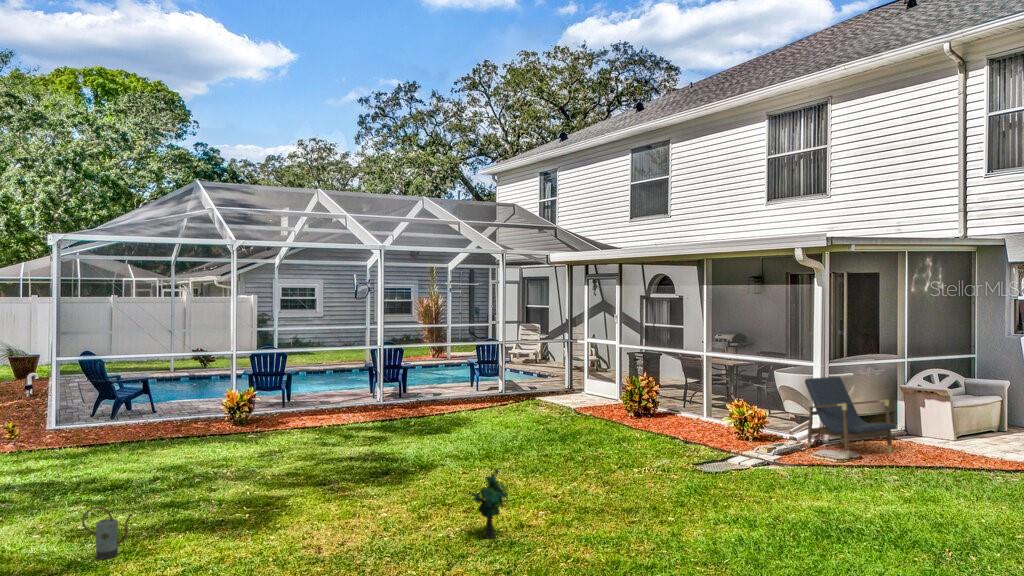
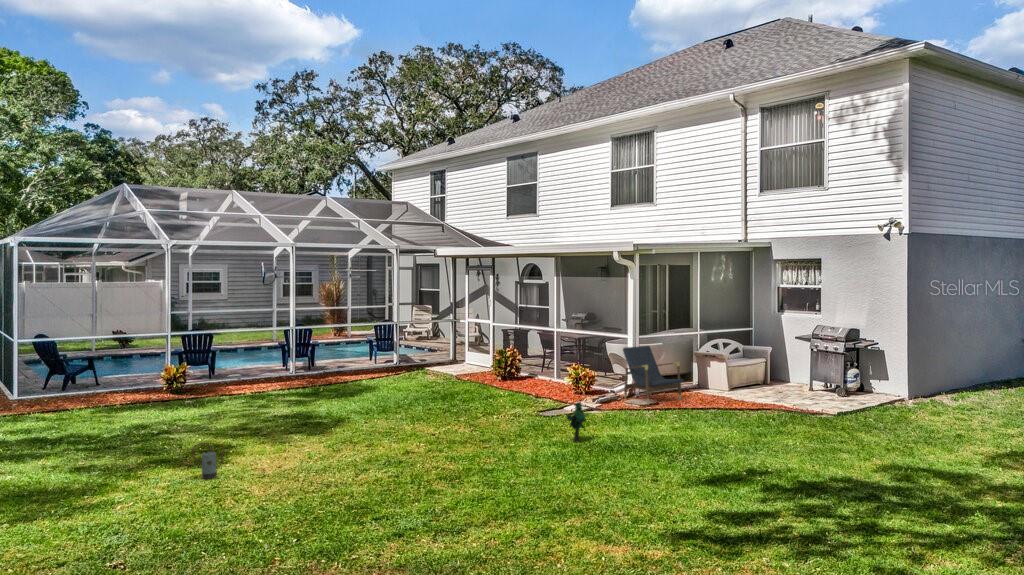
decorative plant: present [471,469,508,539] -> present [566,399,588,442]
watering can: present [82,507,132,559] -> present [192,443,226,479]

